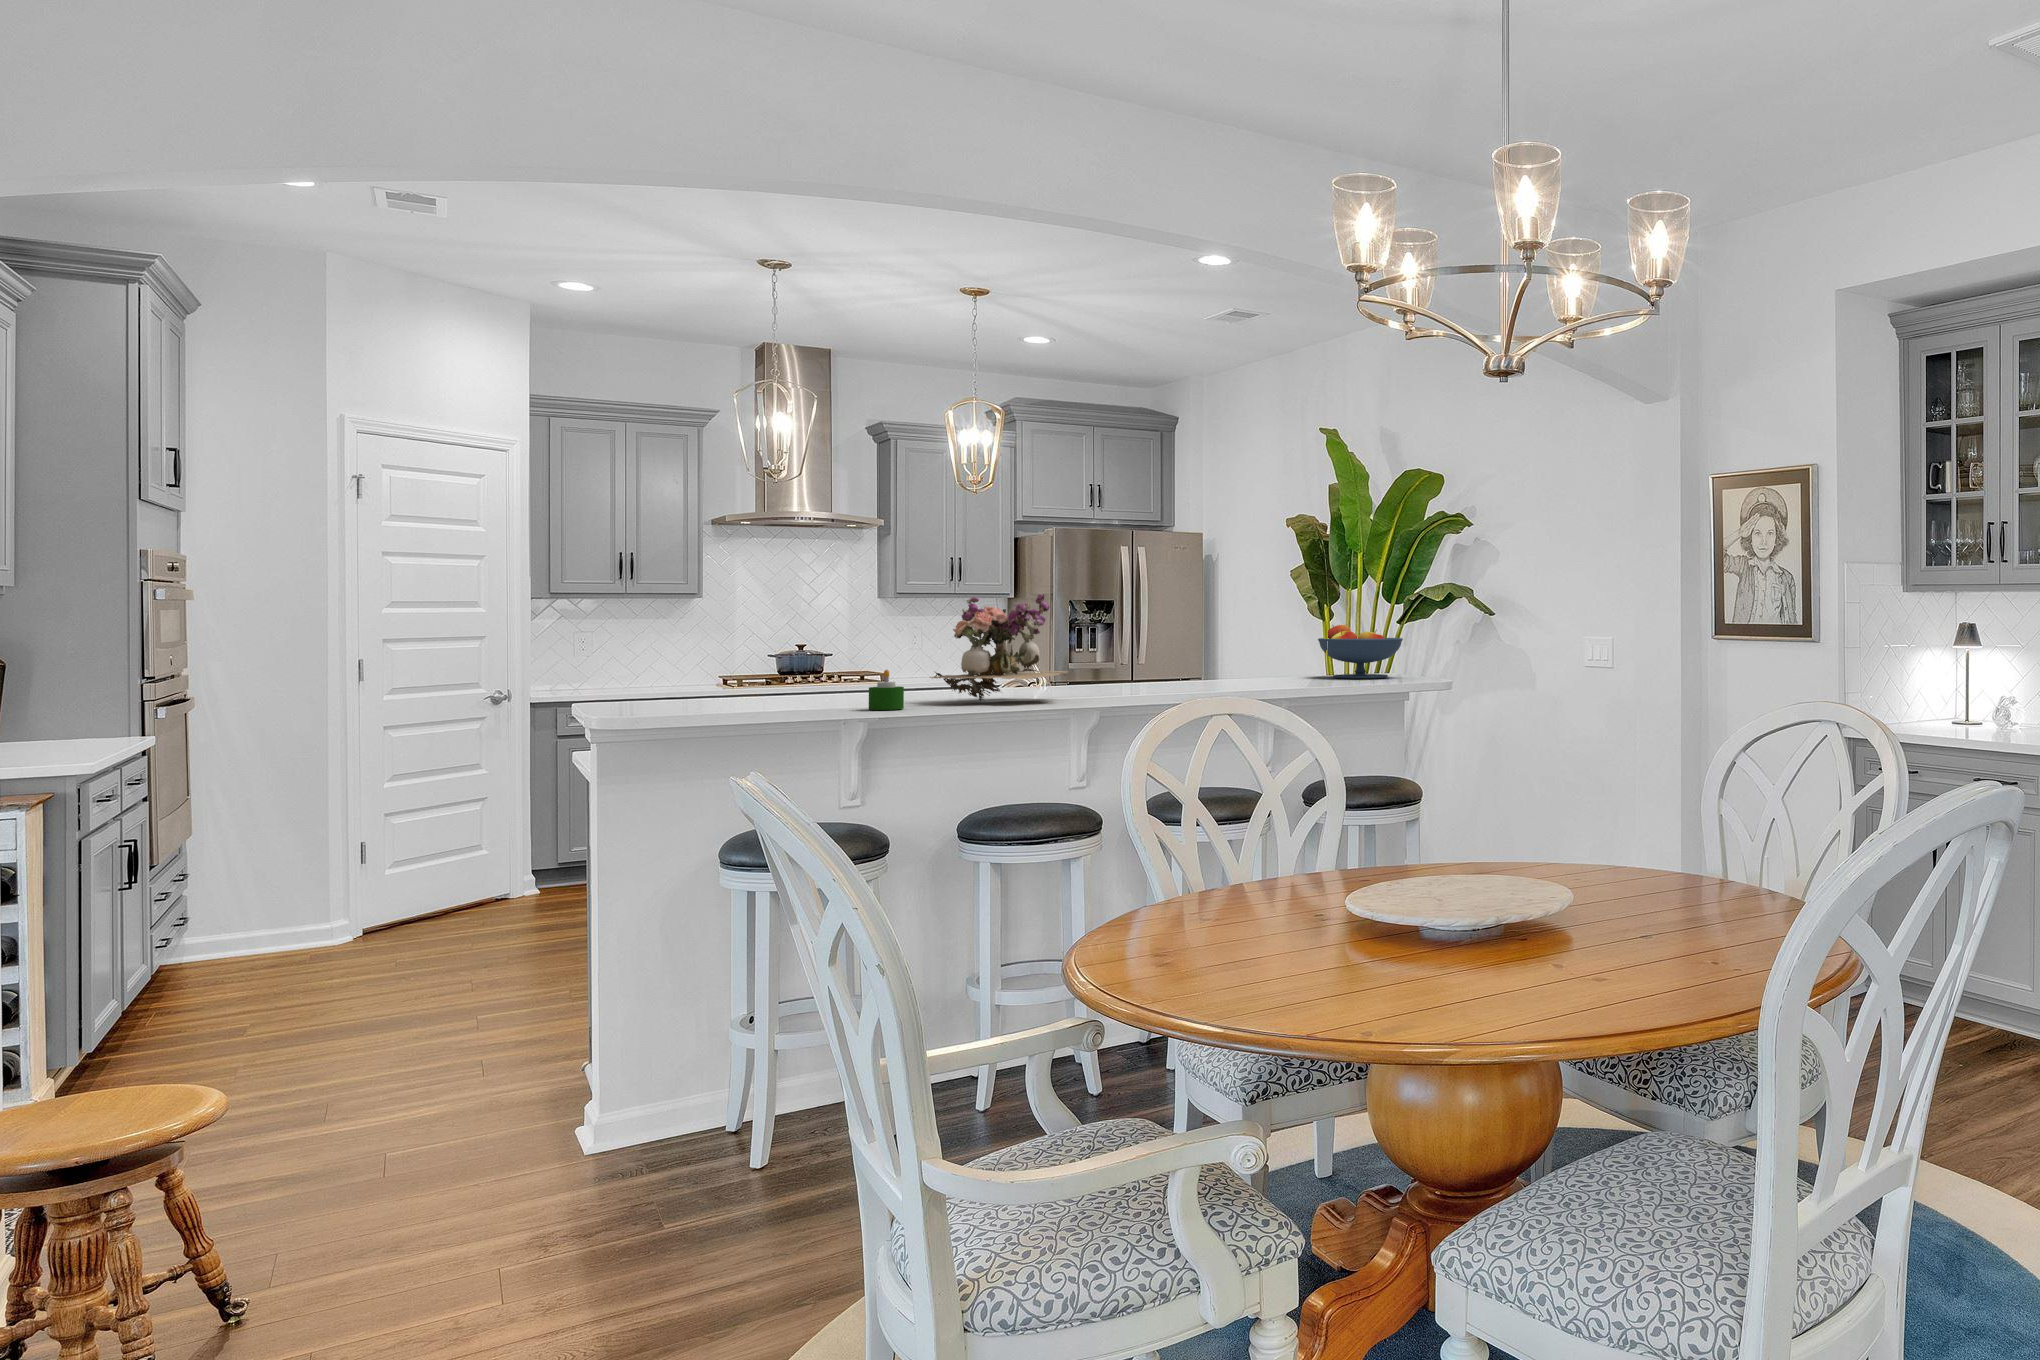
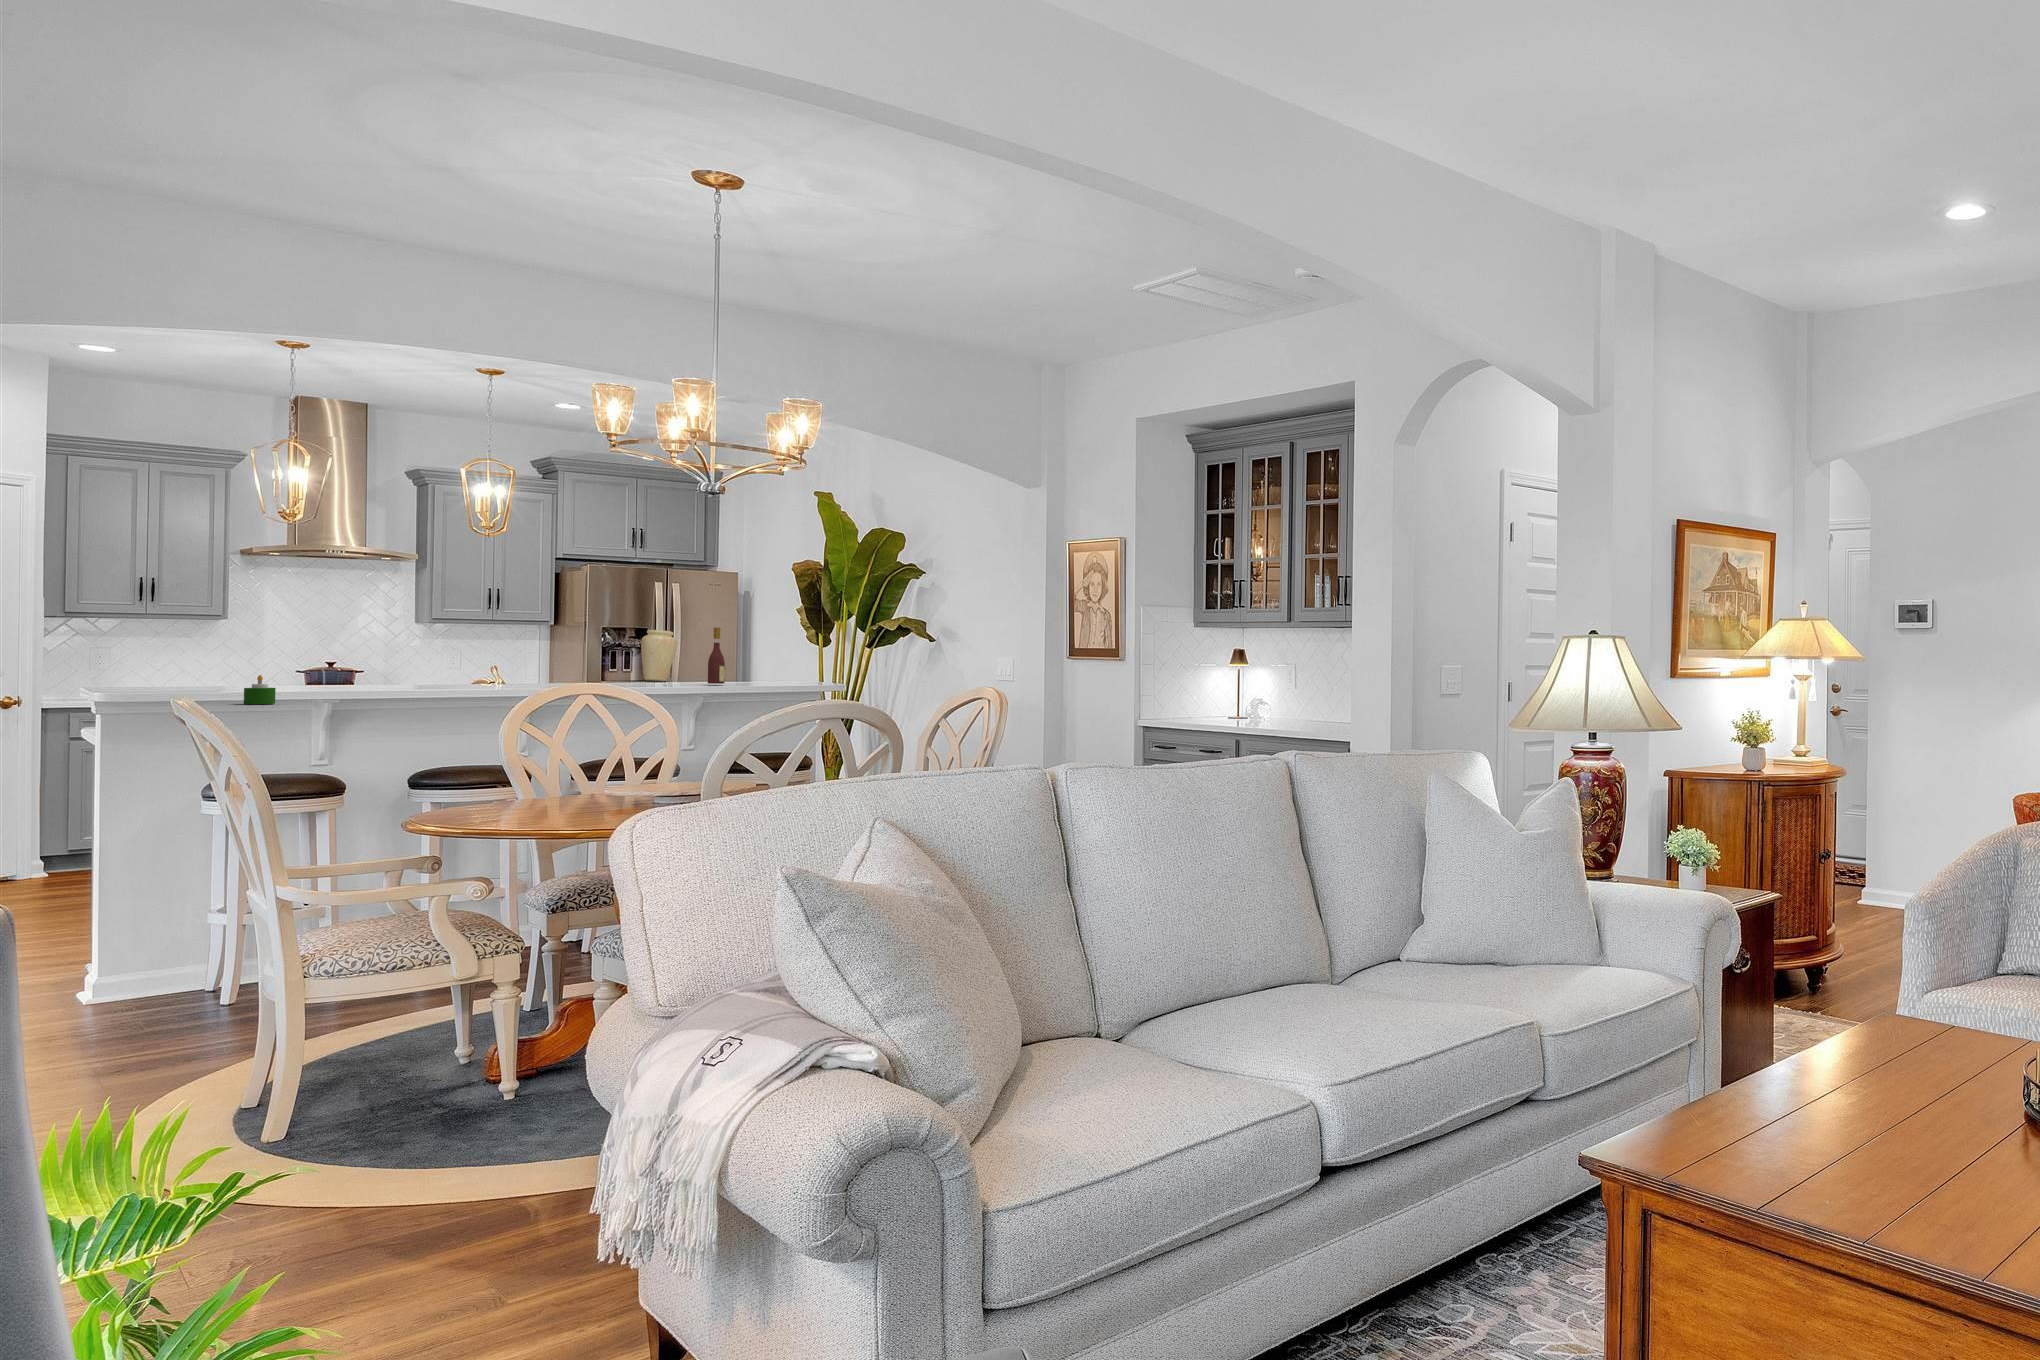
flower arrangement: present [930,591,1068,701] -> none [310,620,444,701]
wine bottle: none [1254,598,1274,671] -> present [708,627,725,684]
vase: none [1158,603,1197,666] -> present [641,630,677,681]
fruit bowl: present [1318,625,1403,679] -> none [733,649,807,691]

